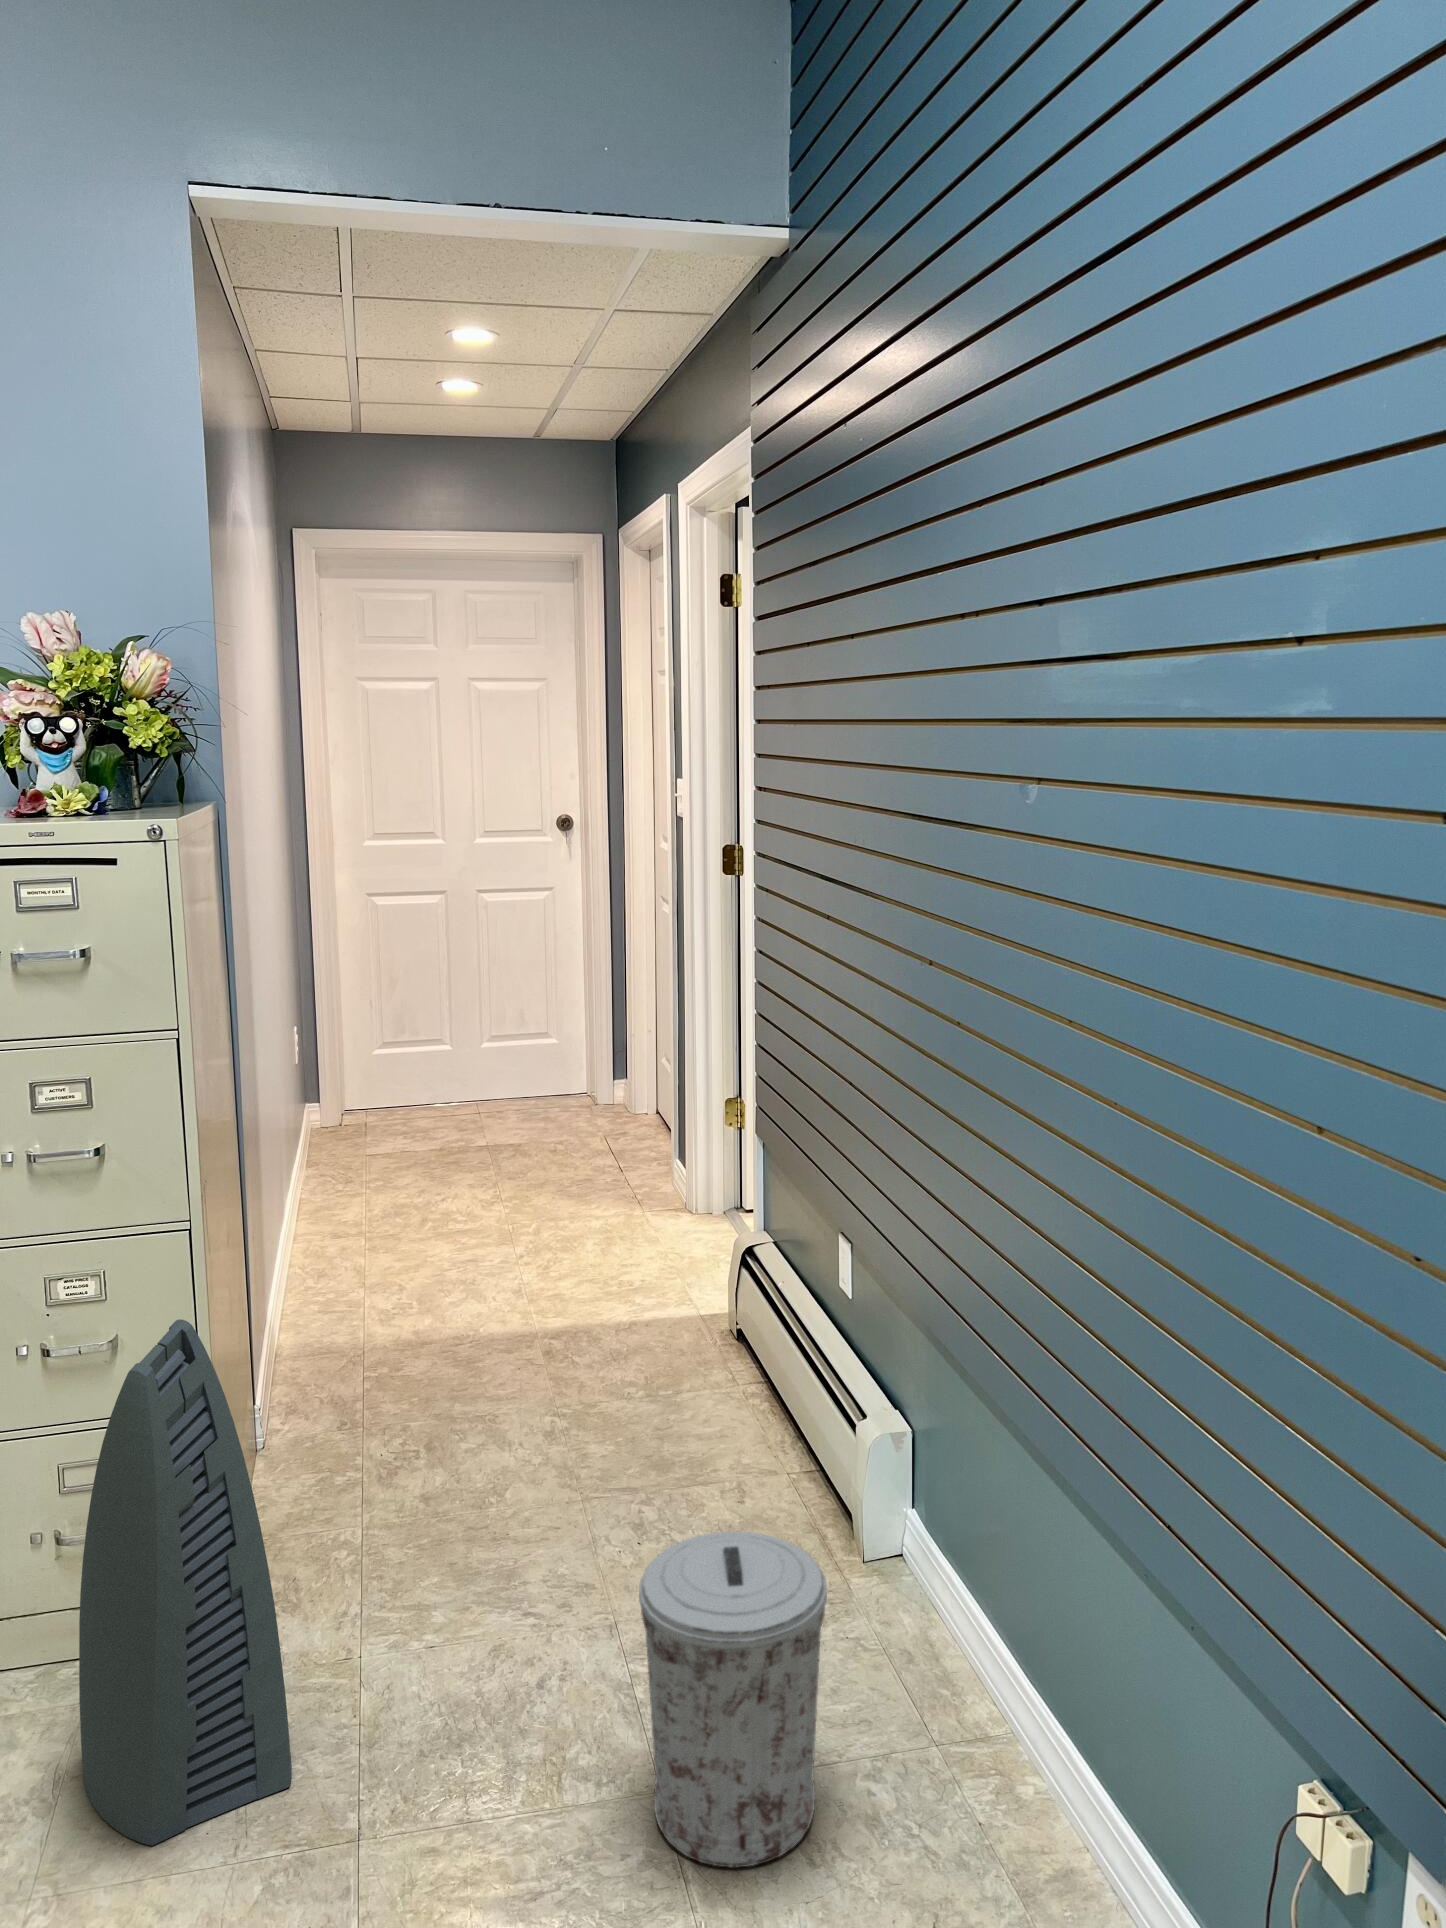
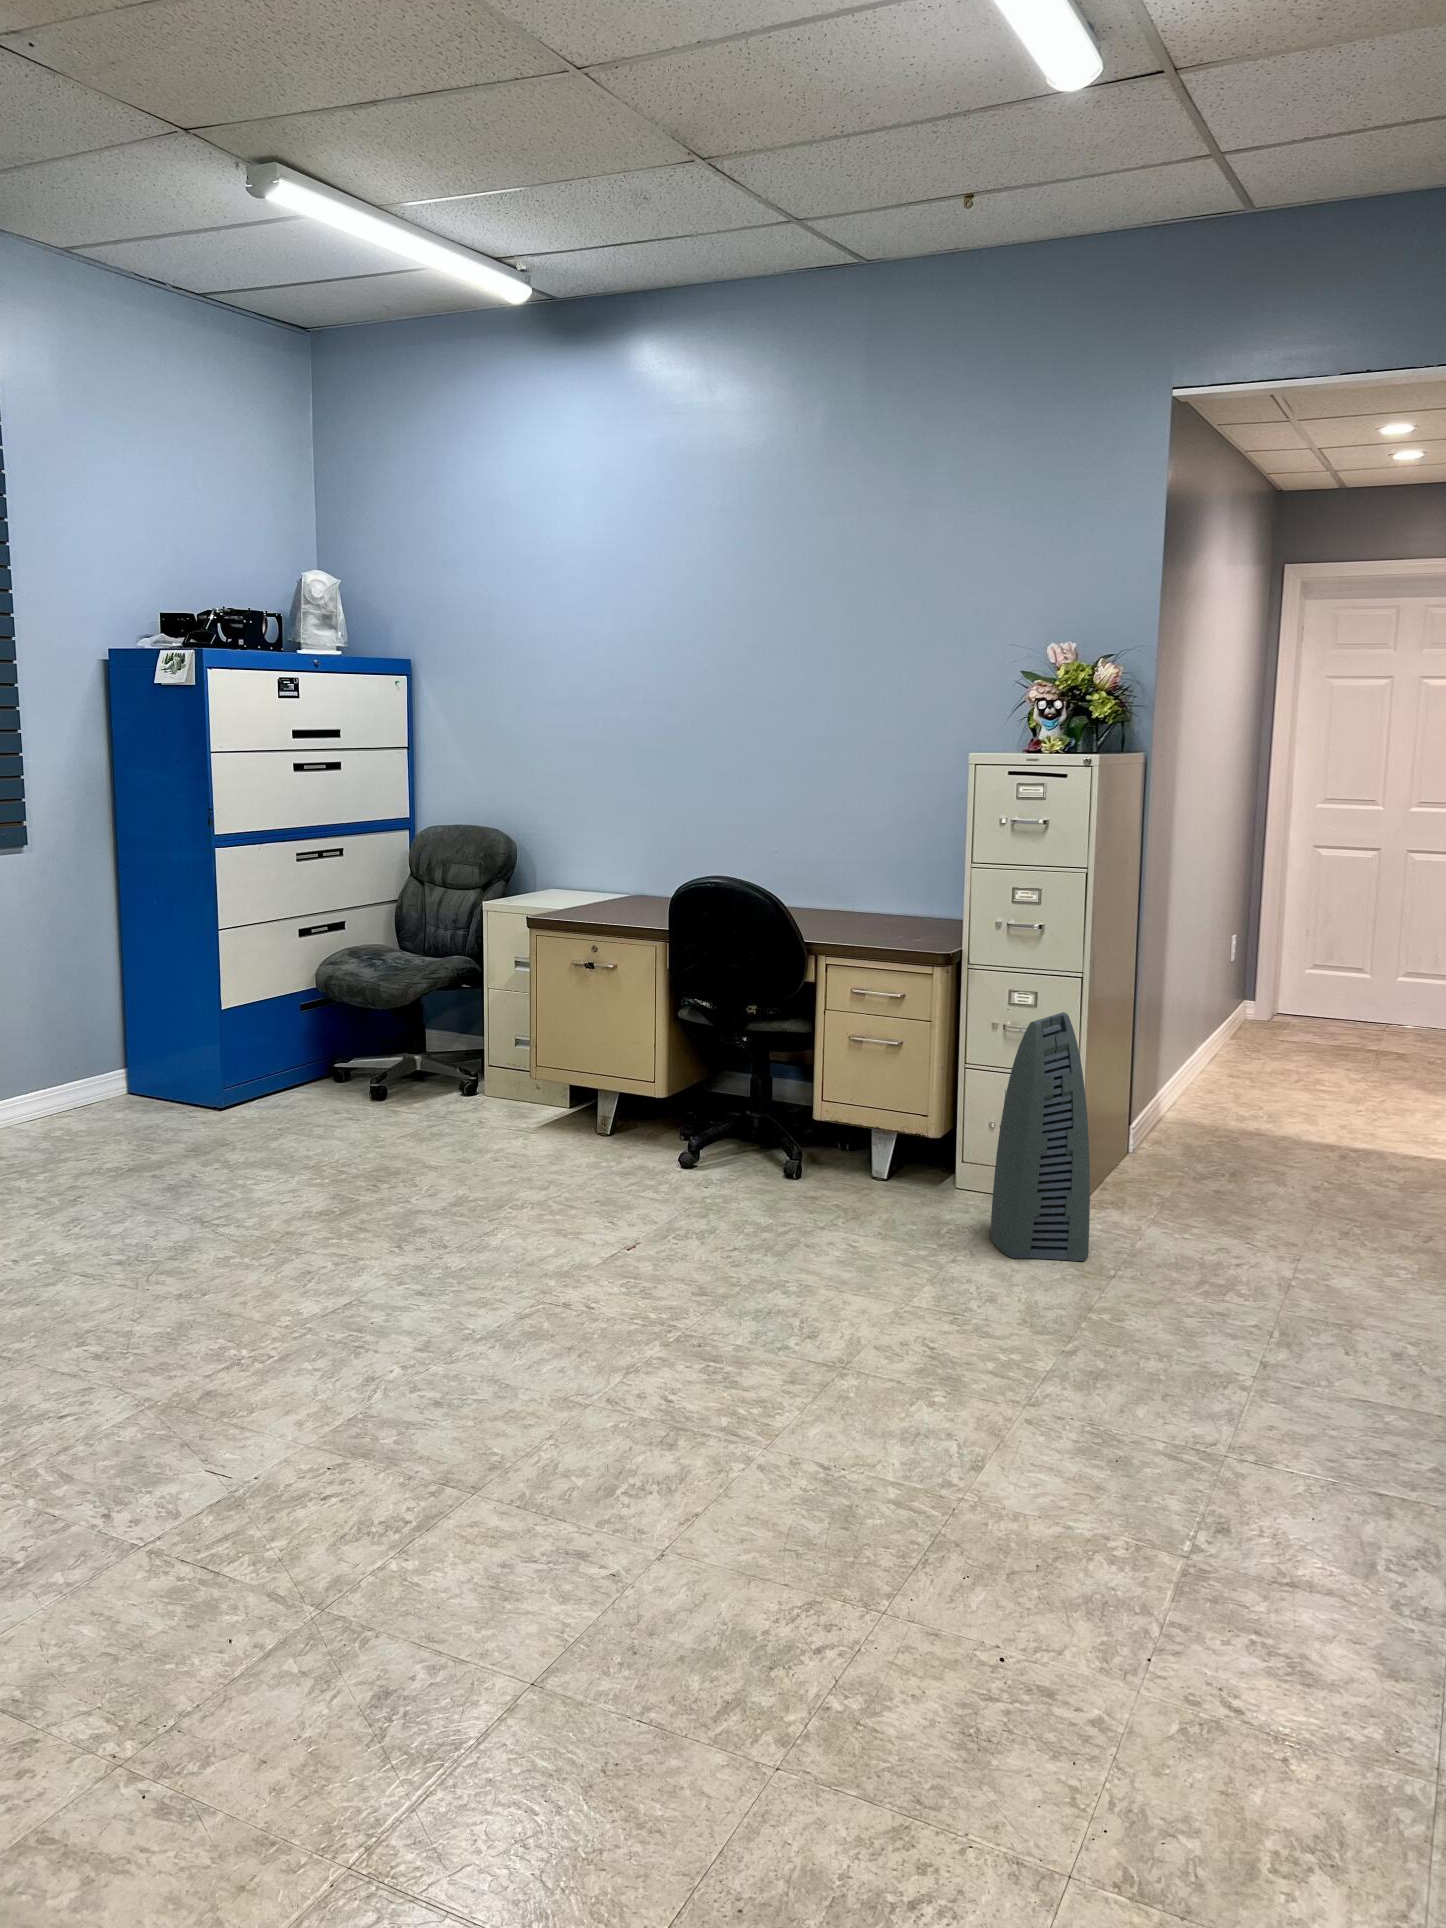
trash can: present [639,1531,827,1868] -> none [1265,1181,1384,1357]

